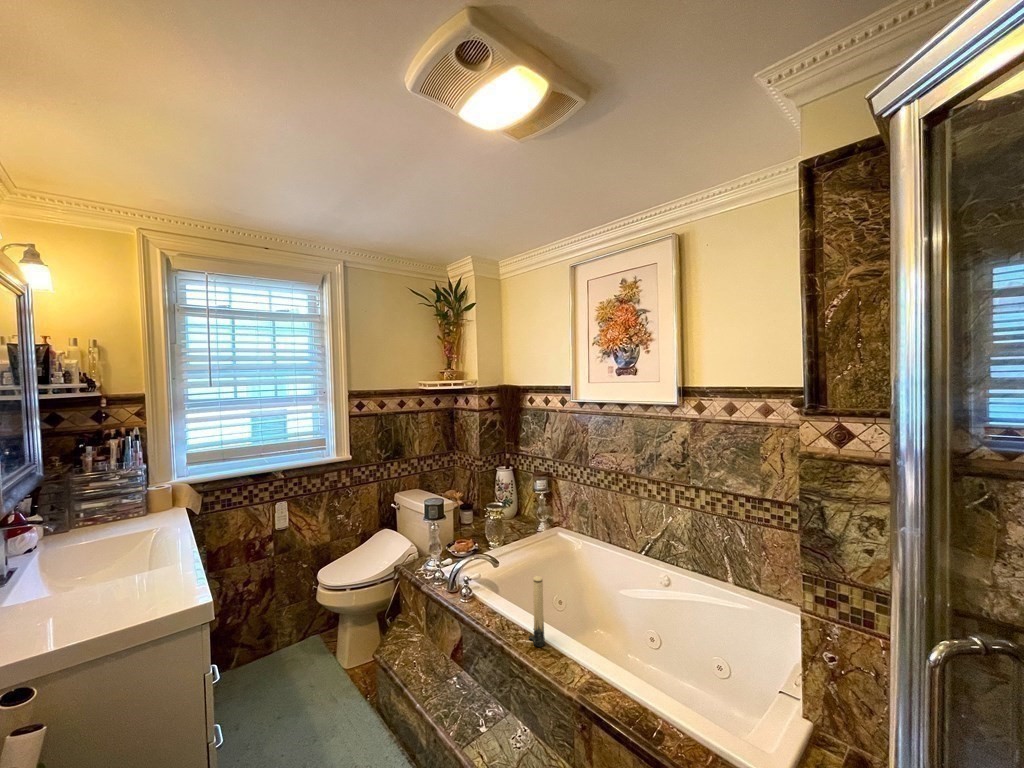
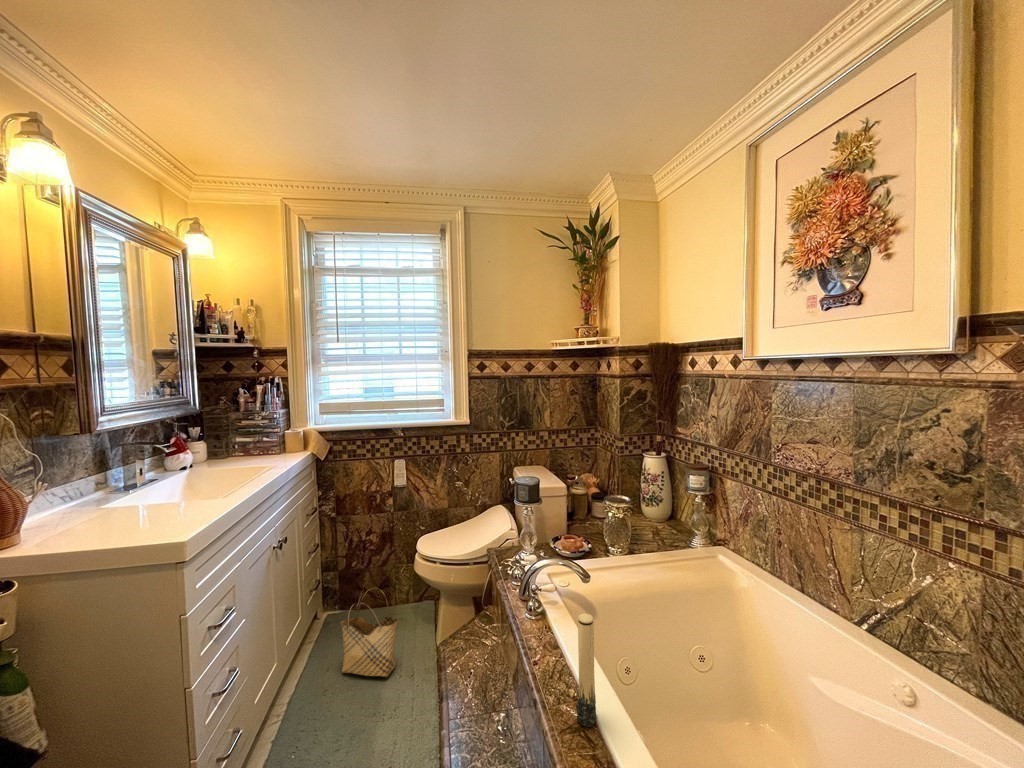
woven basket: none [248,629,312,725] -> present [341,588,397,677]

